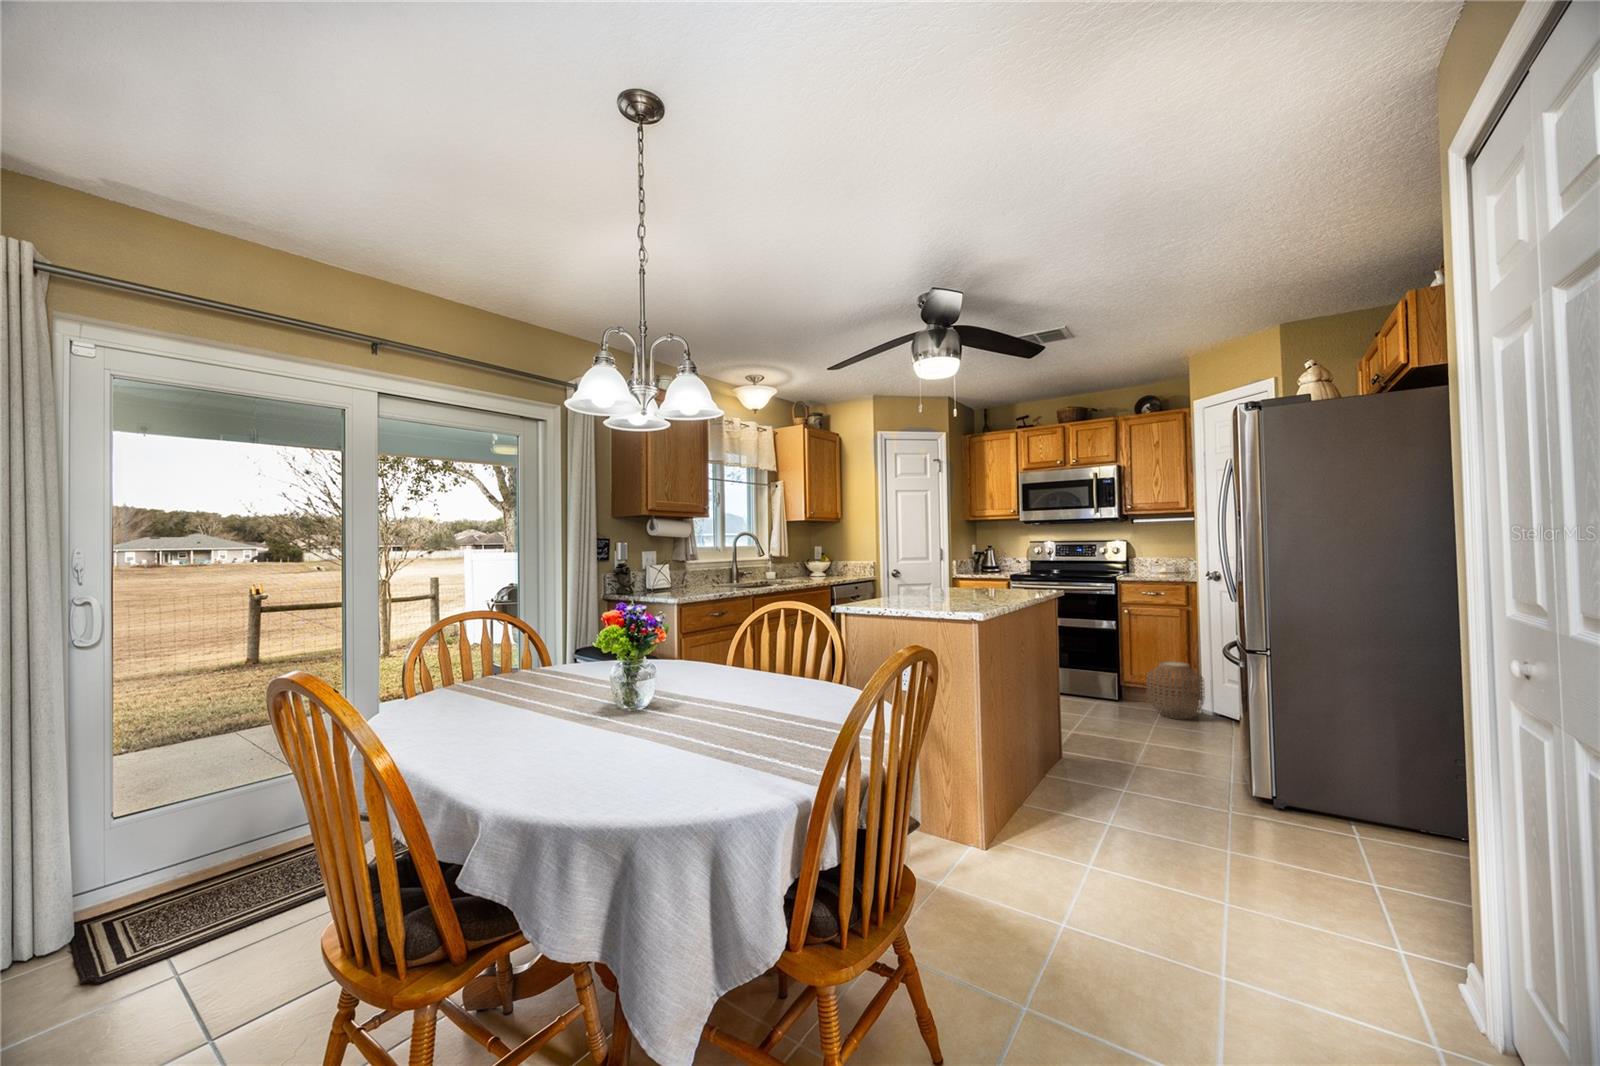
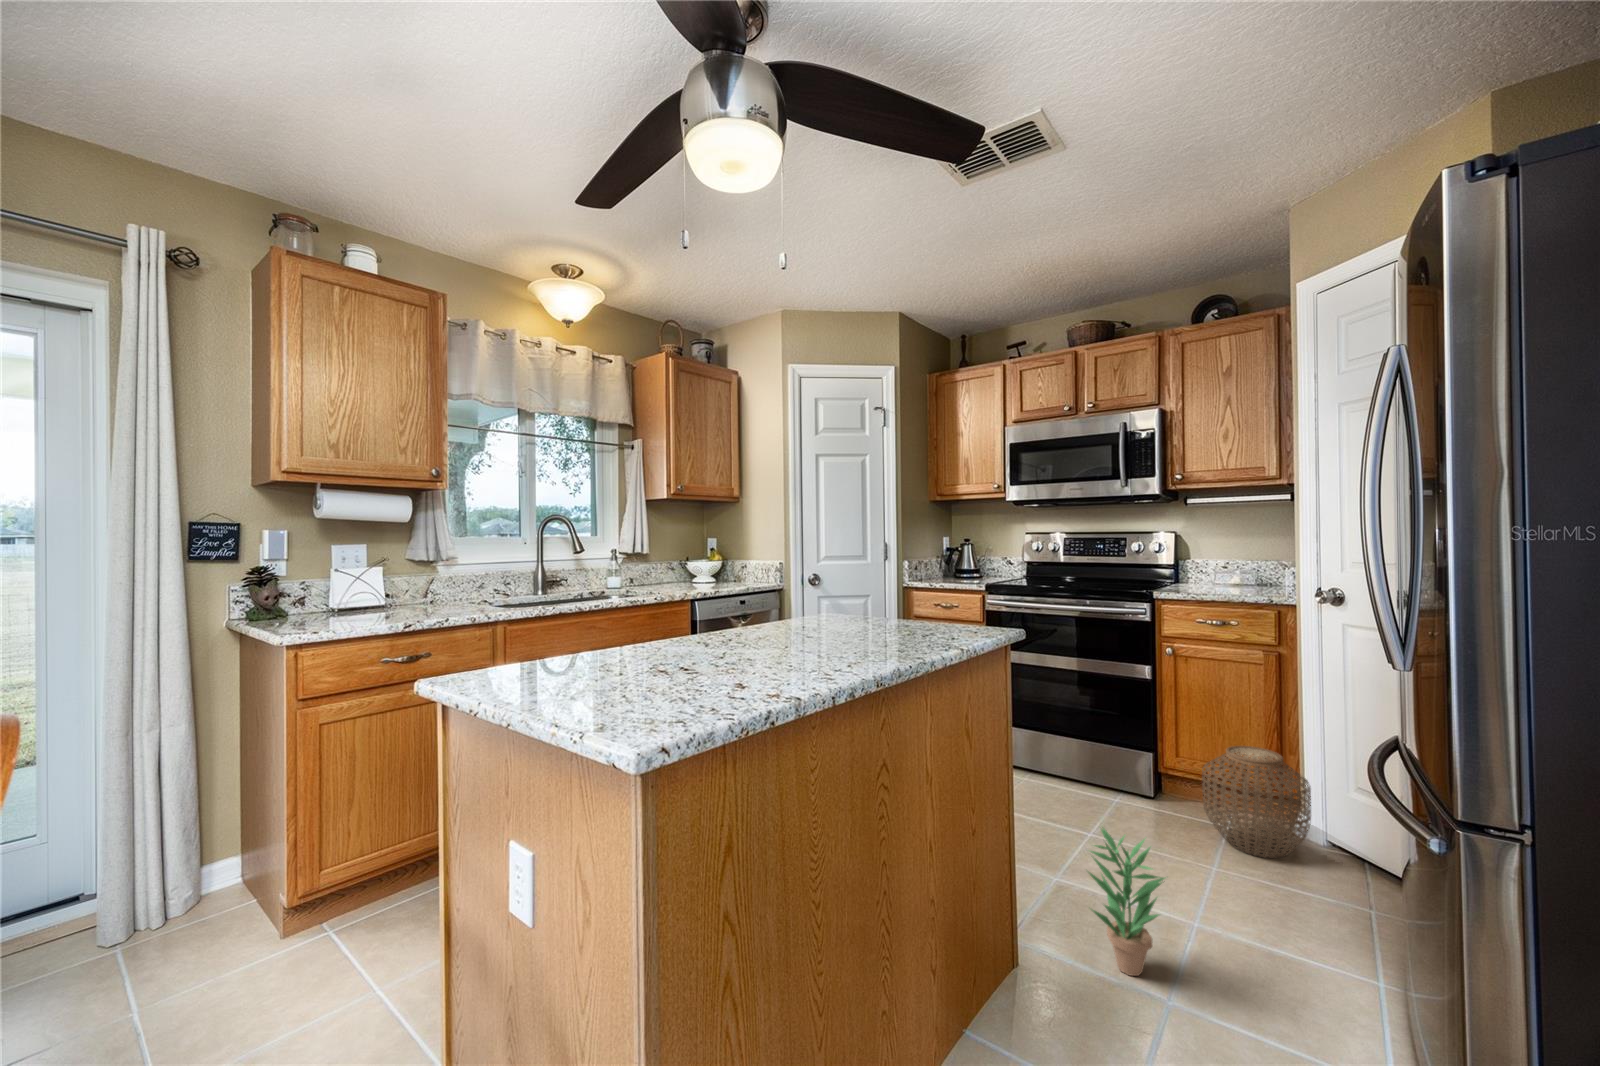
potted plant: none [1091,684,1133,755] -> present [1088,828,1165,976]

